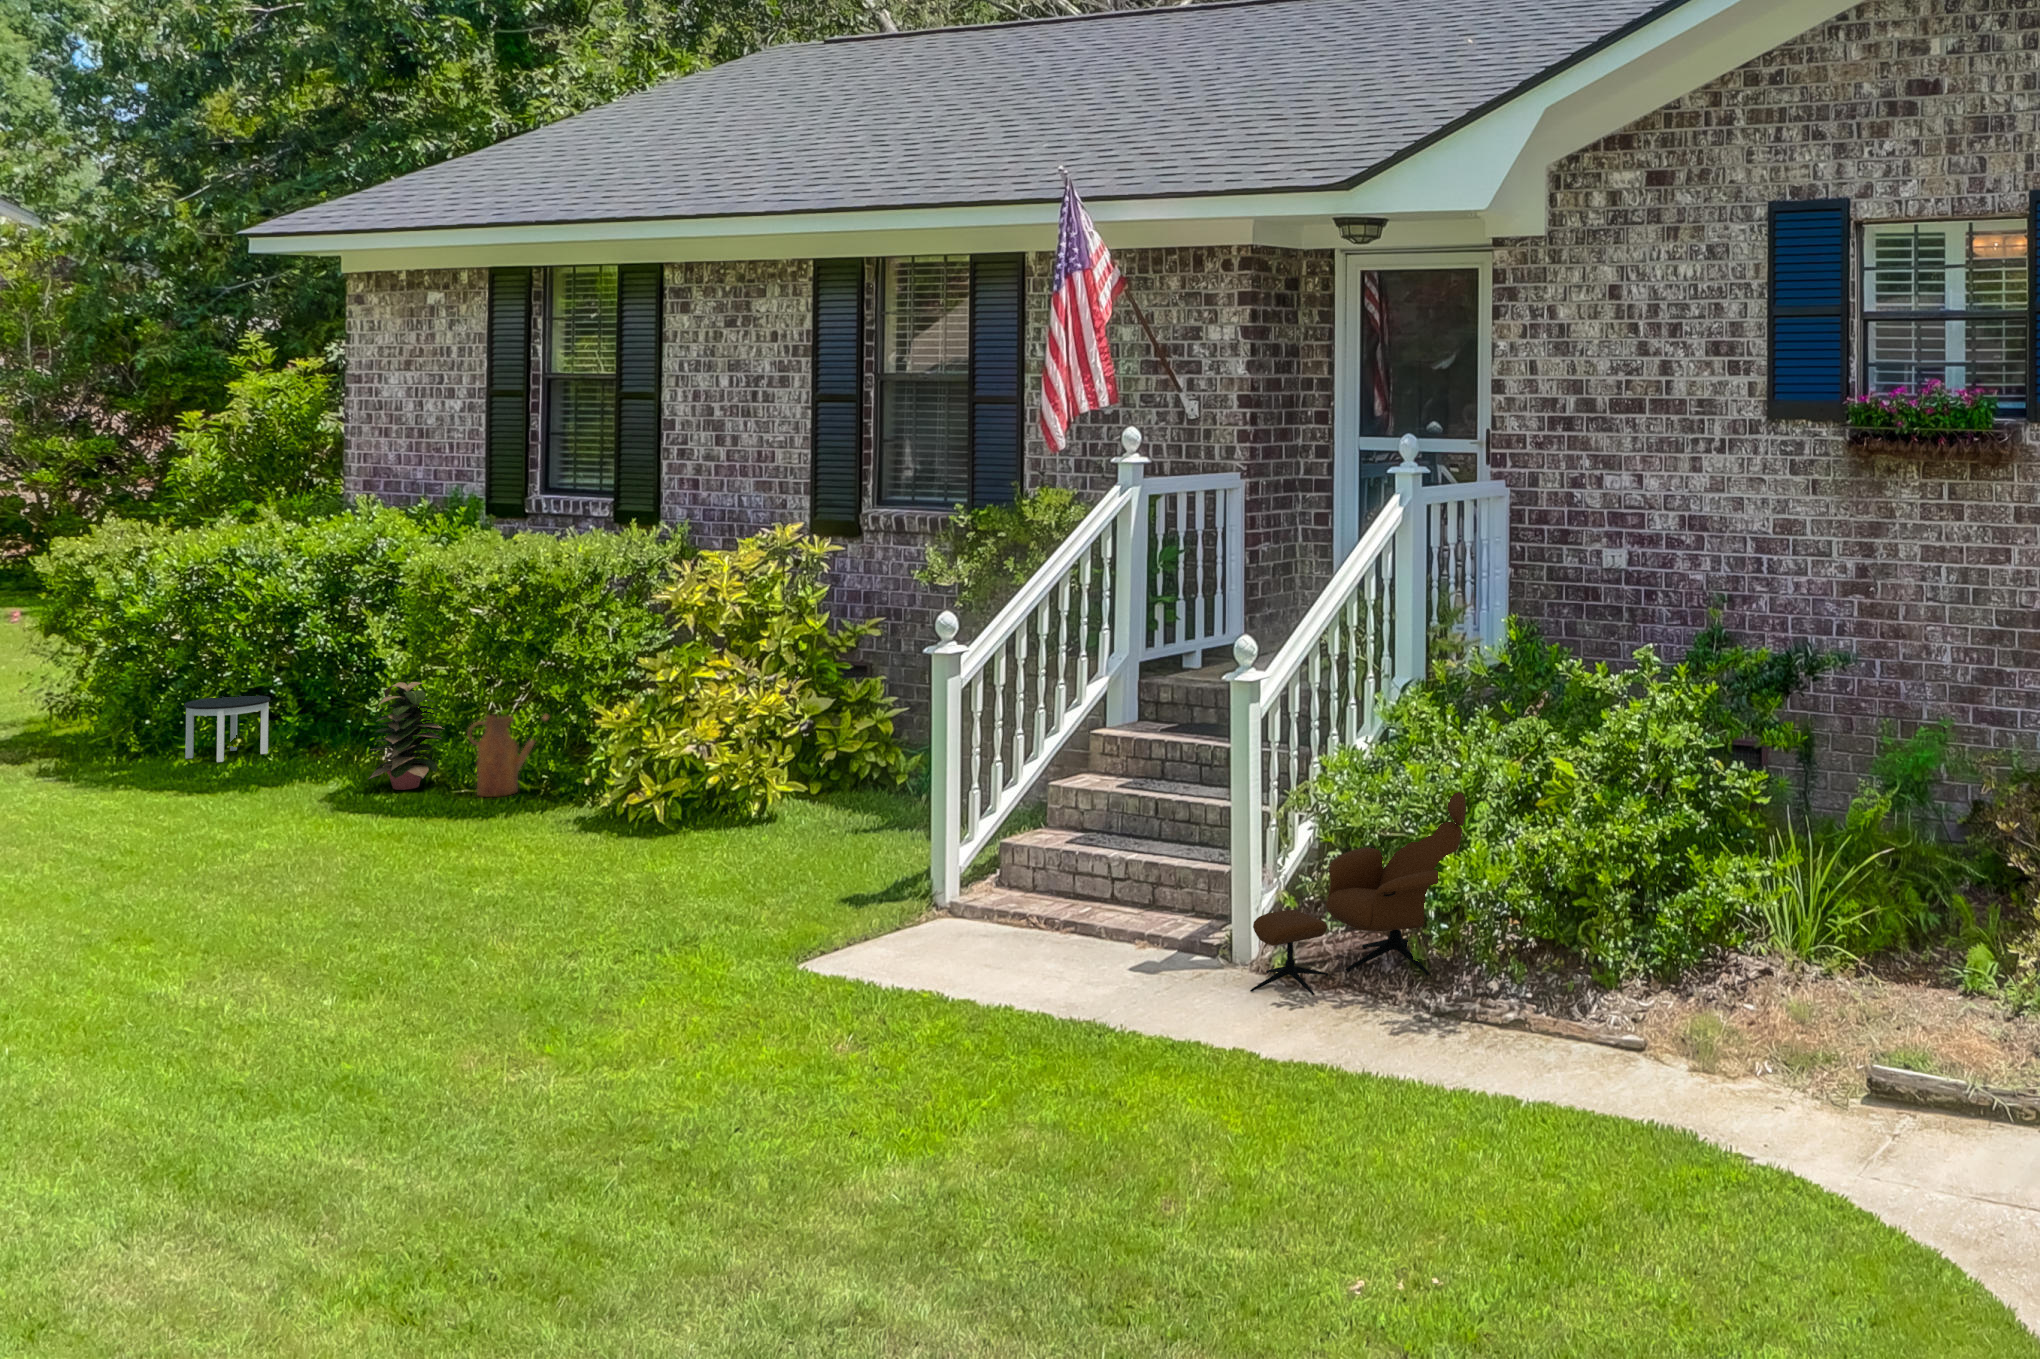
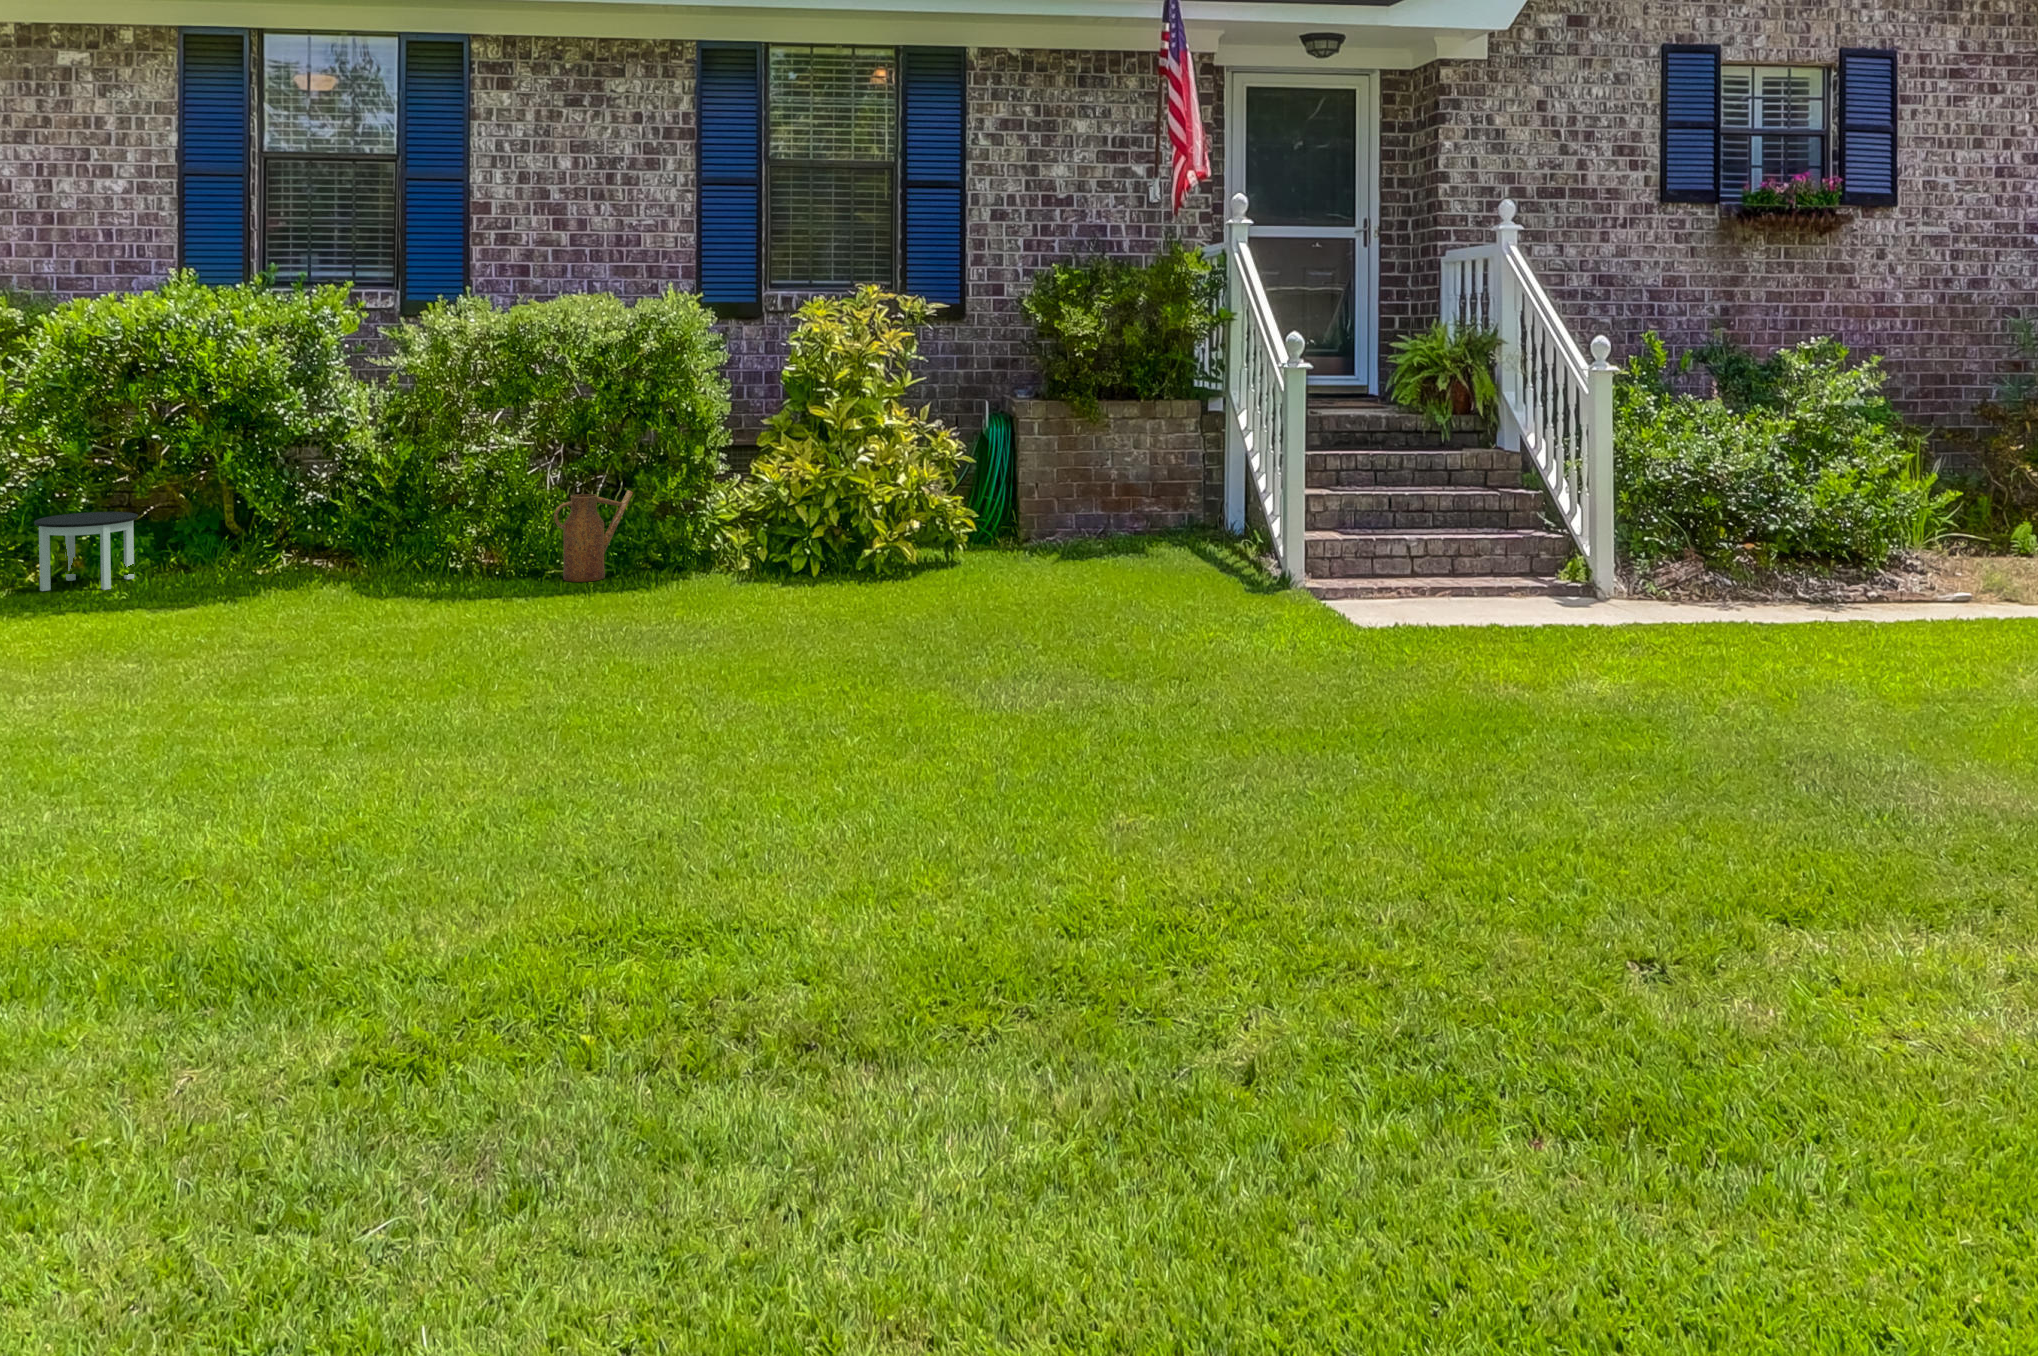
decorative plant: present [368,682,444,790] -> none [414,468,504,587]
lounge chair: present [1250,792,1466,995] -> none [1680,452,1800,607]

